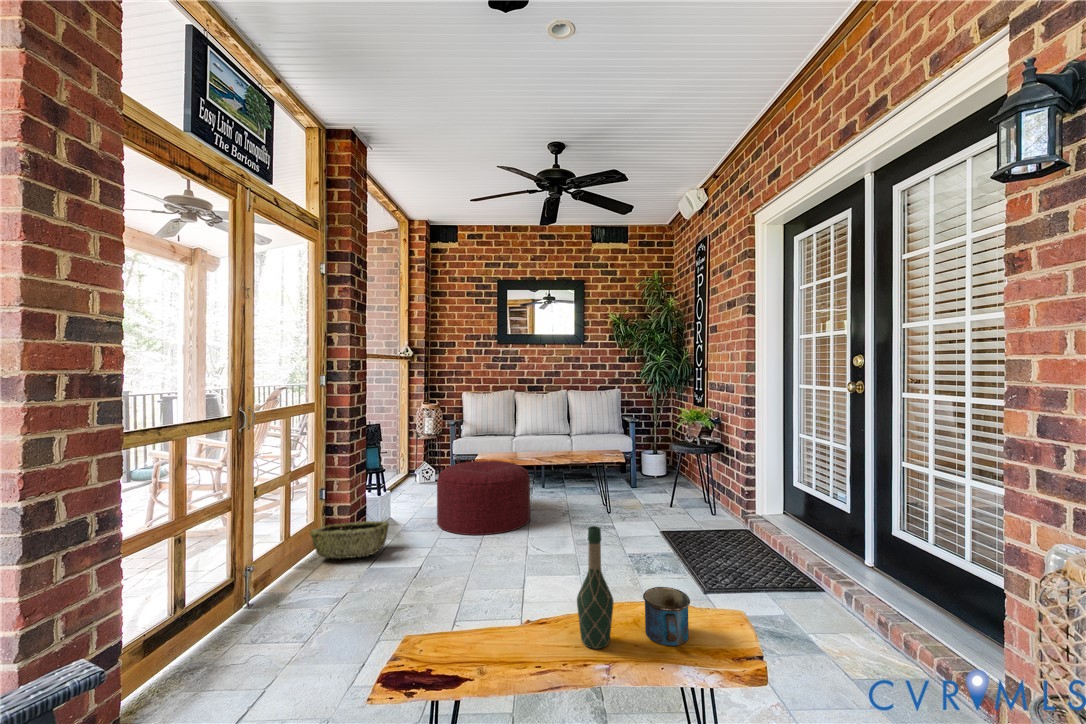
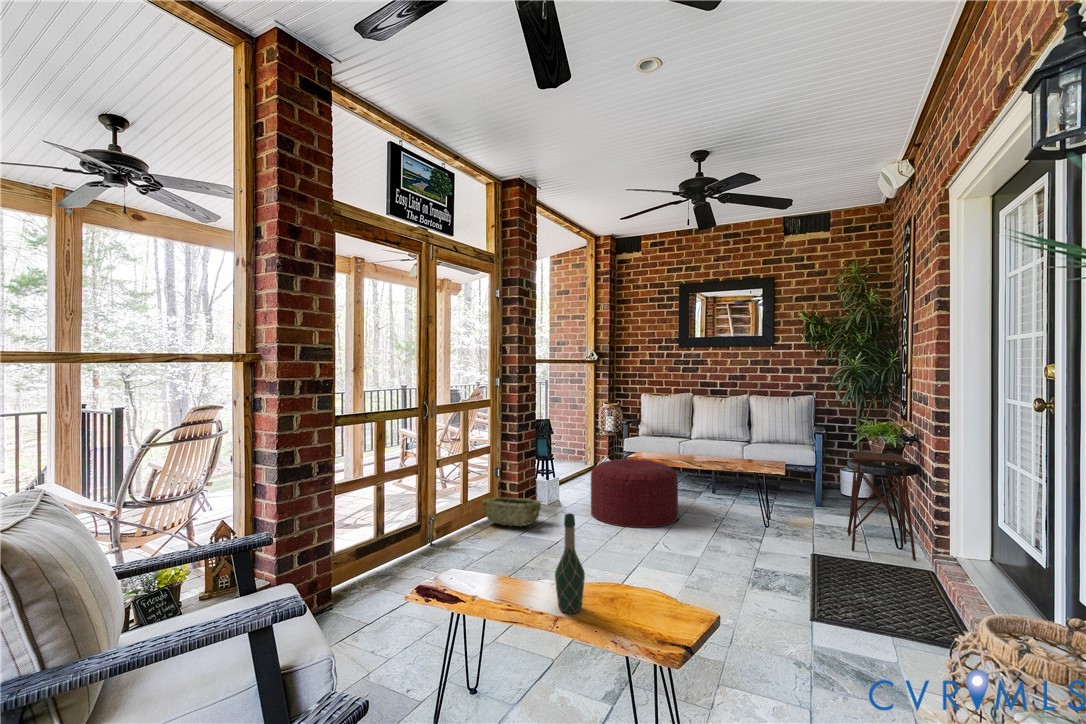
side table: none [673,434,730,521] -> present [848,451,916,561]
mug: present [643,587,690,646] -> none [612,578,653,628]

